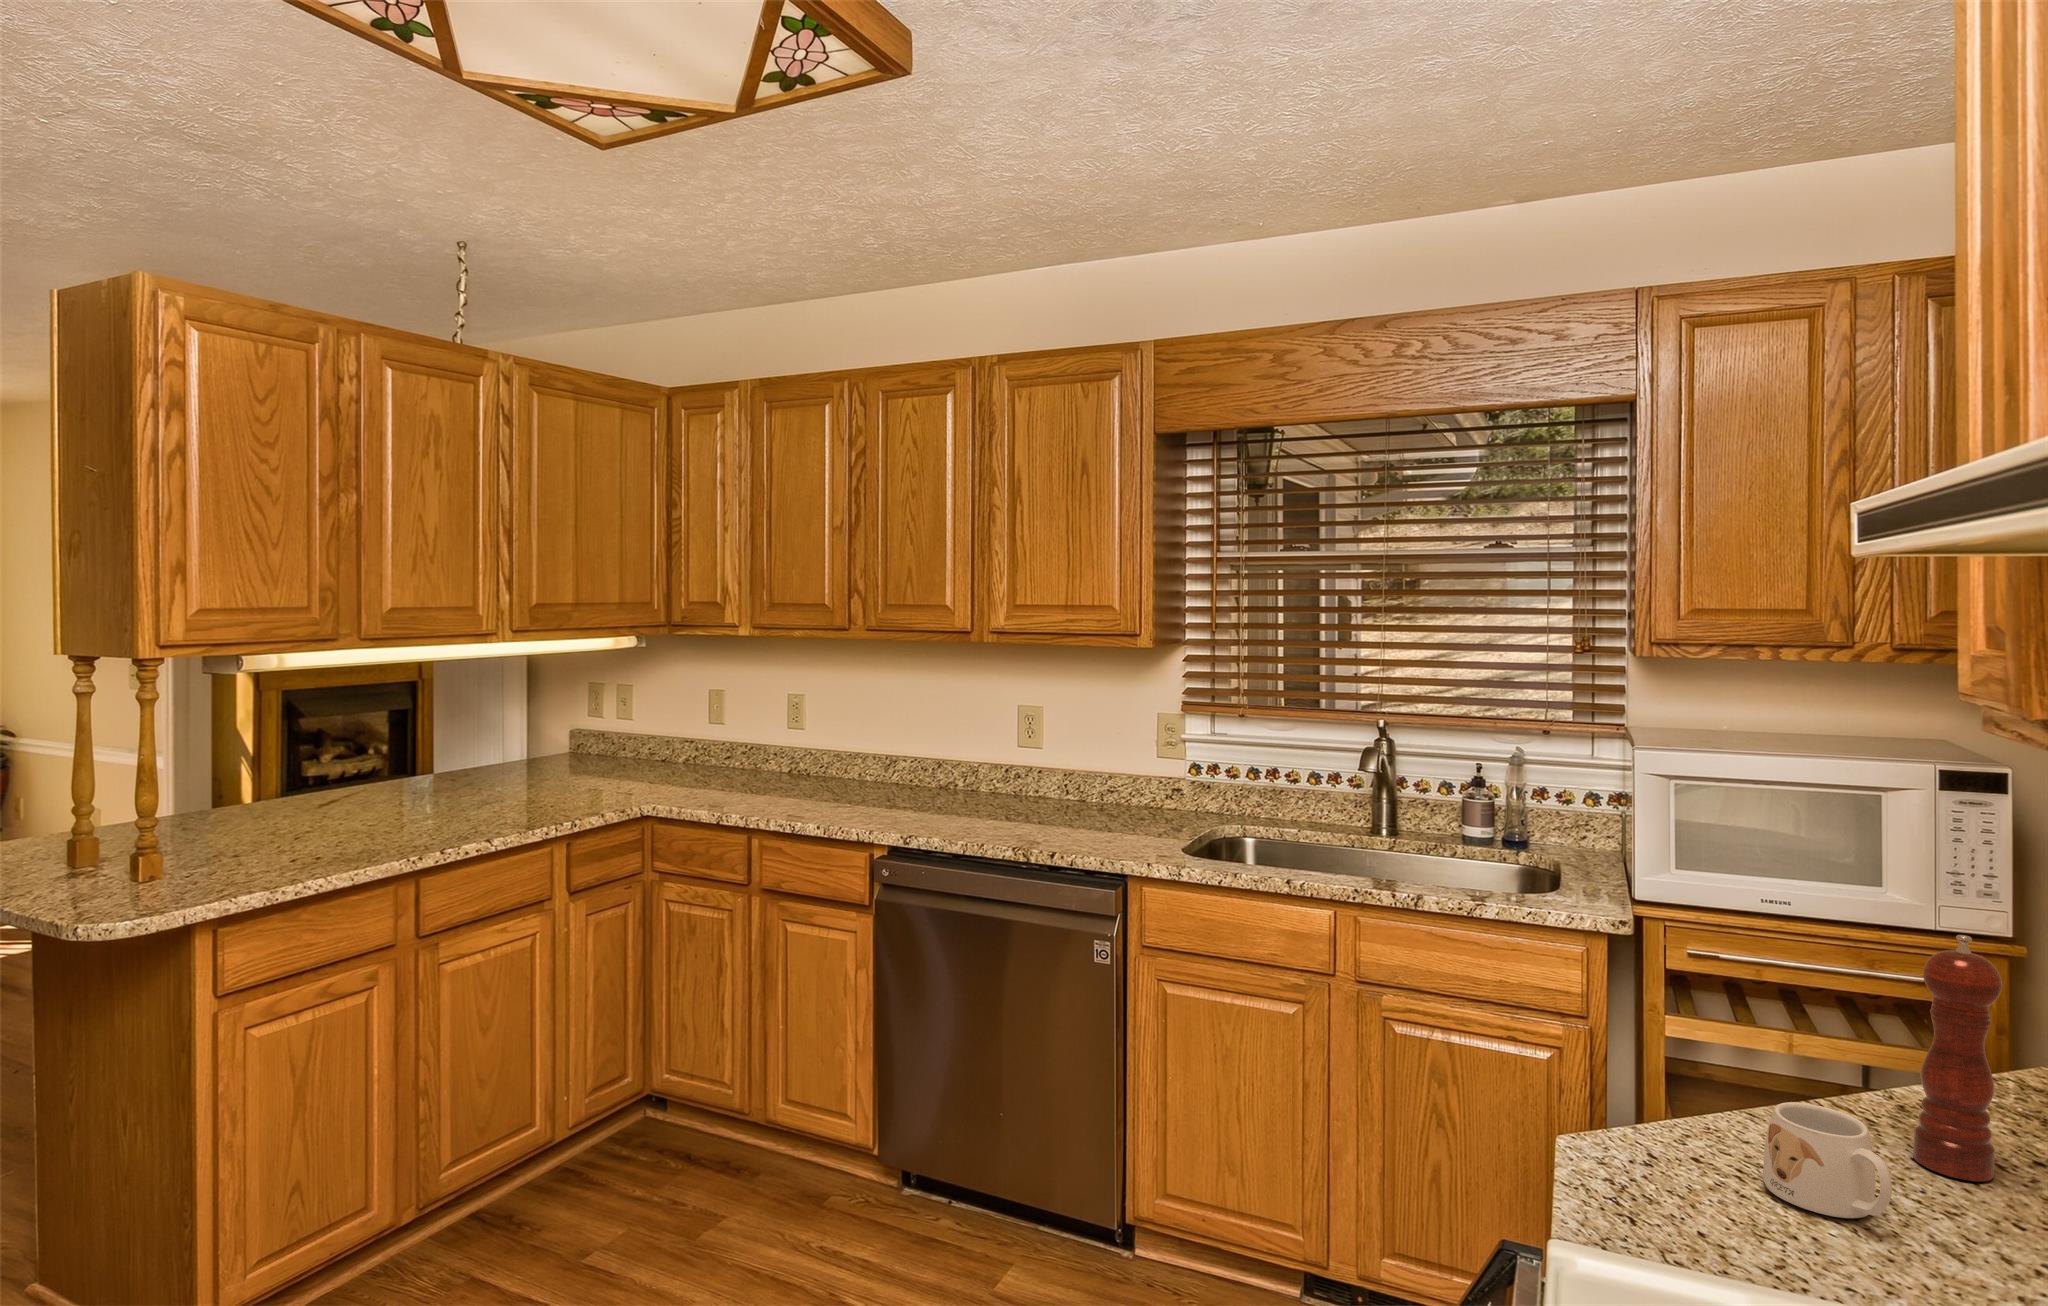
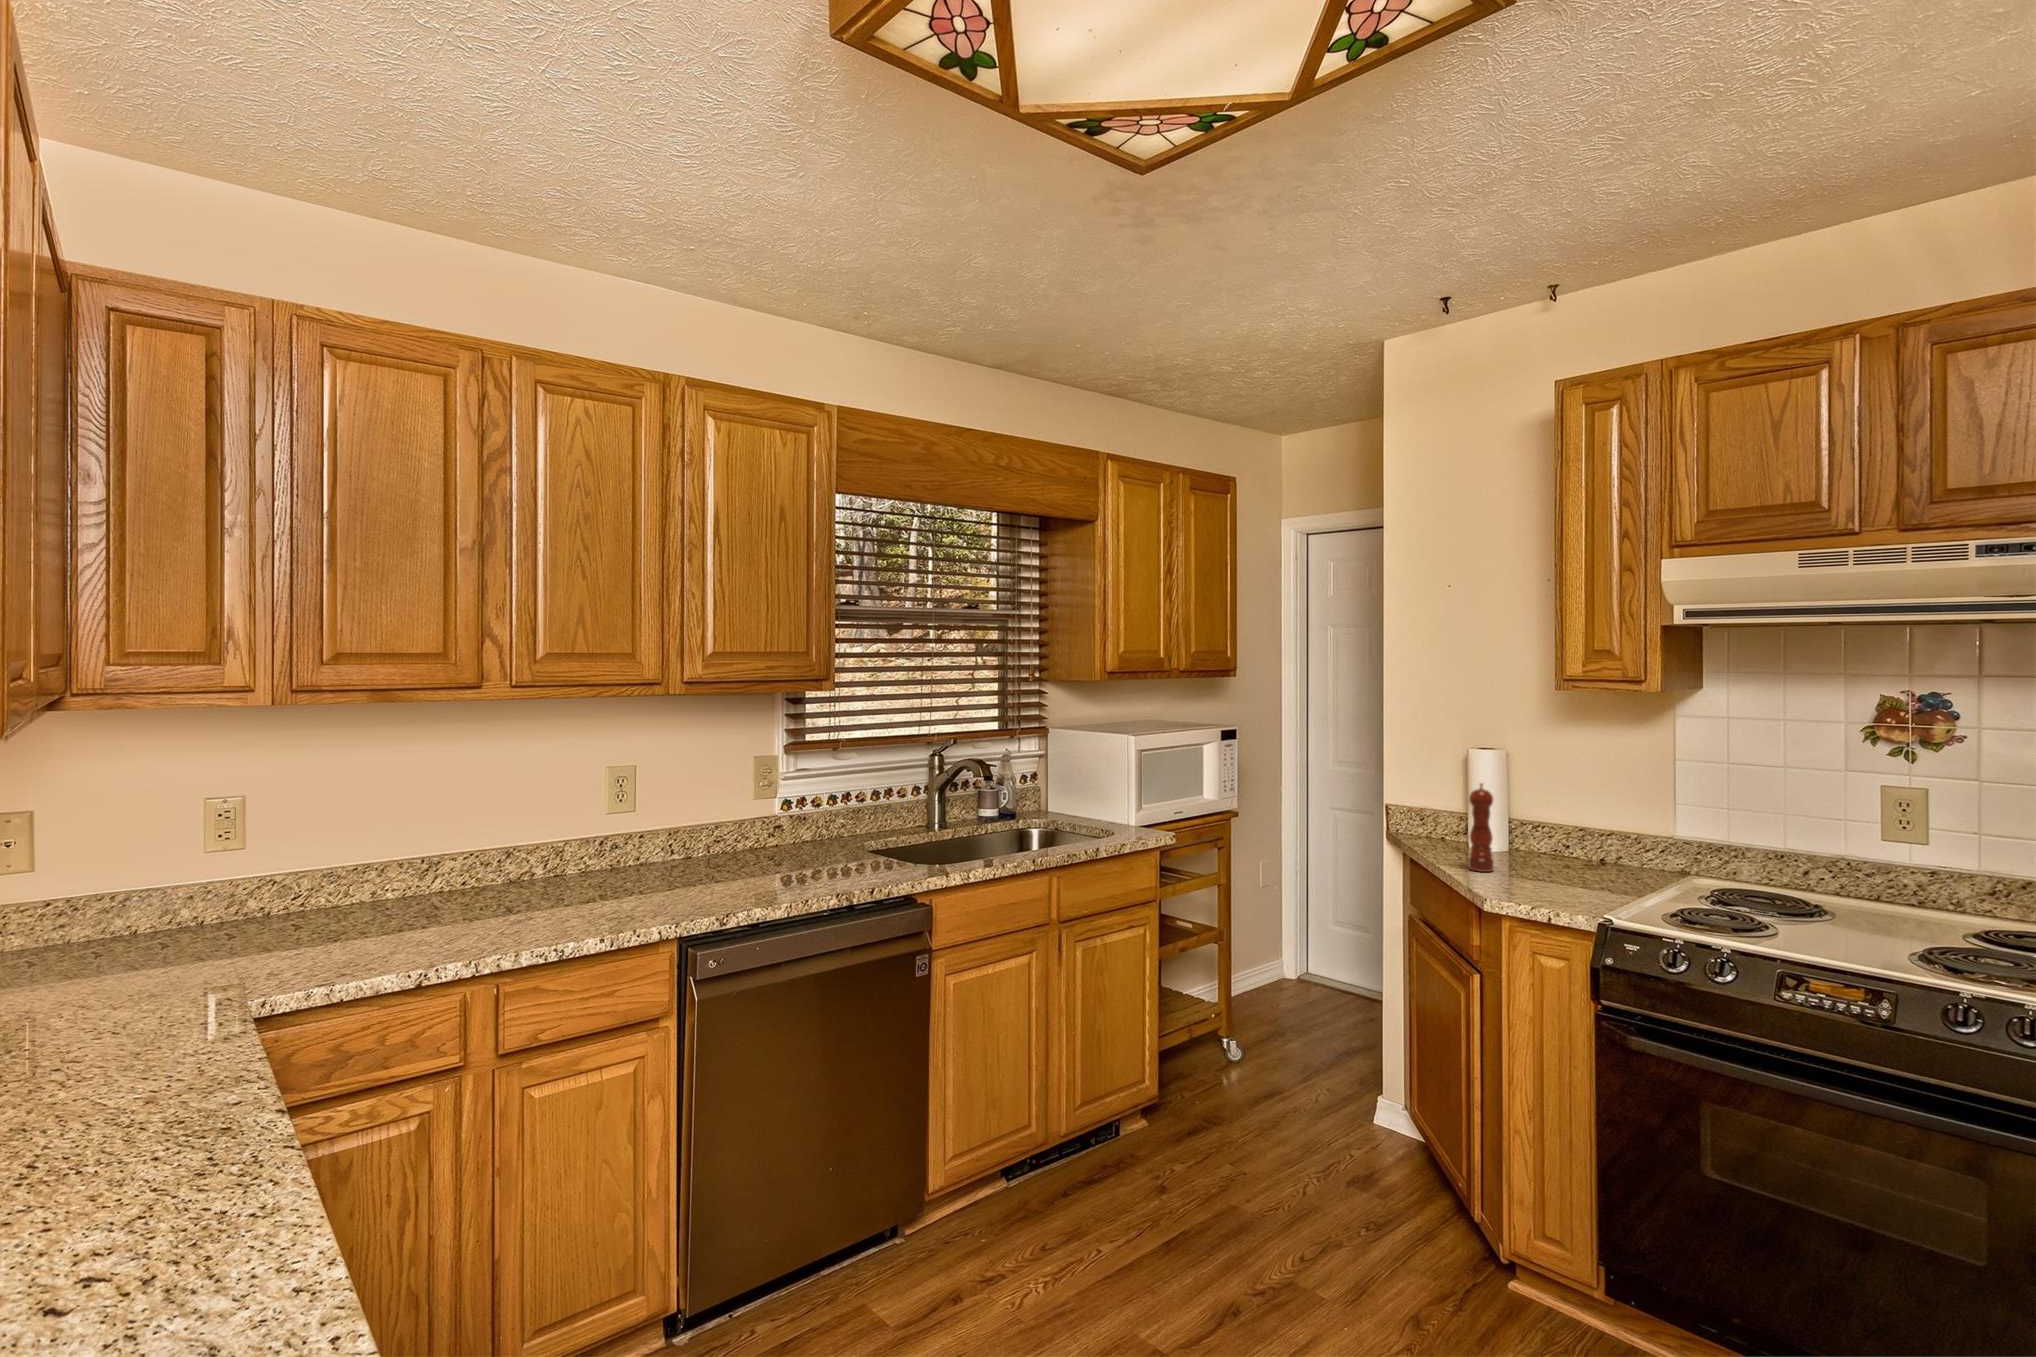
mug: present [1763,1102,1892,1218] -> none [1490,853,1544,889]

